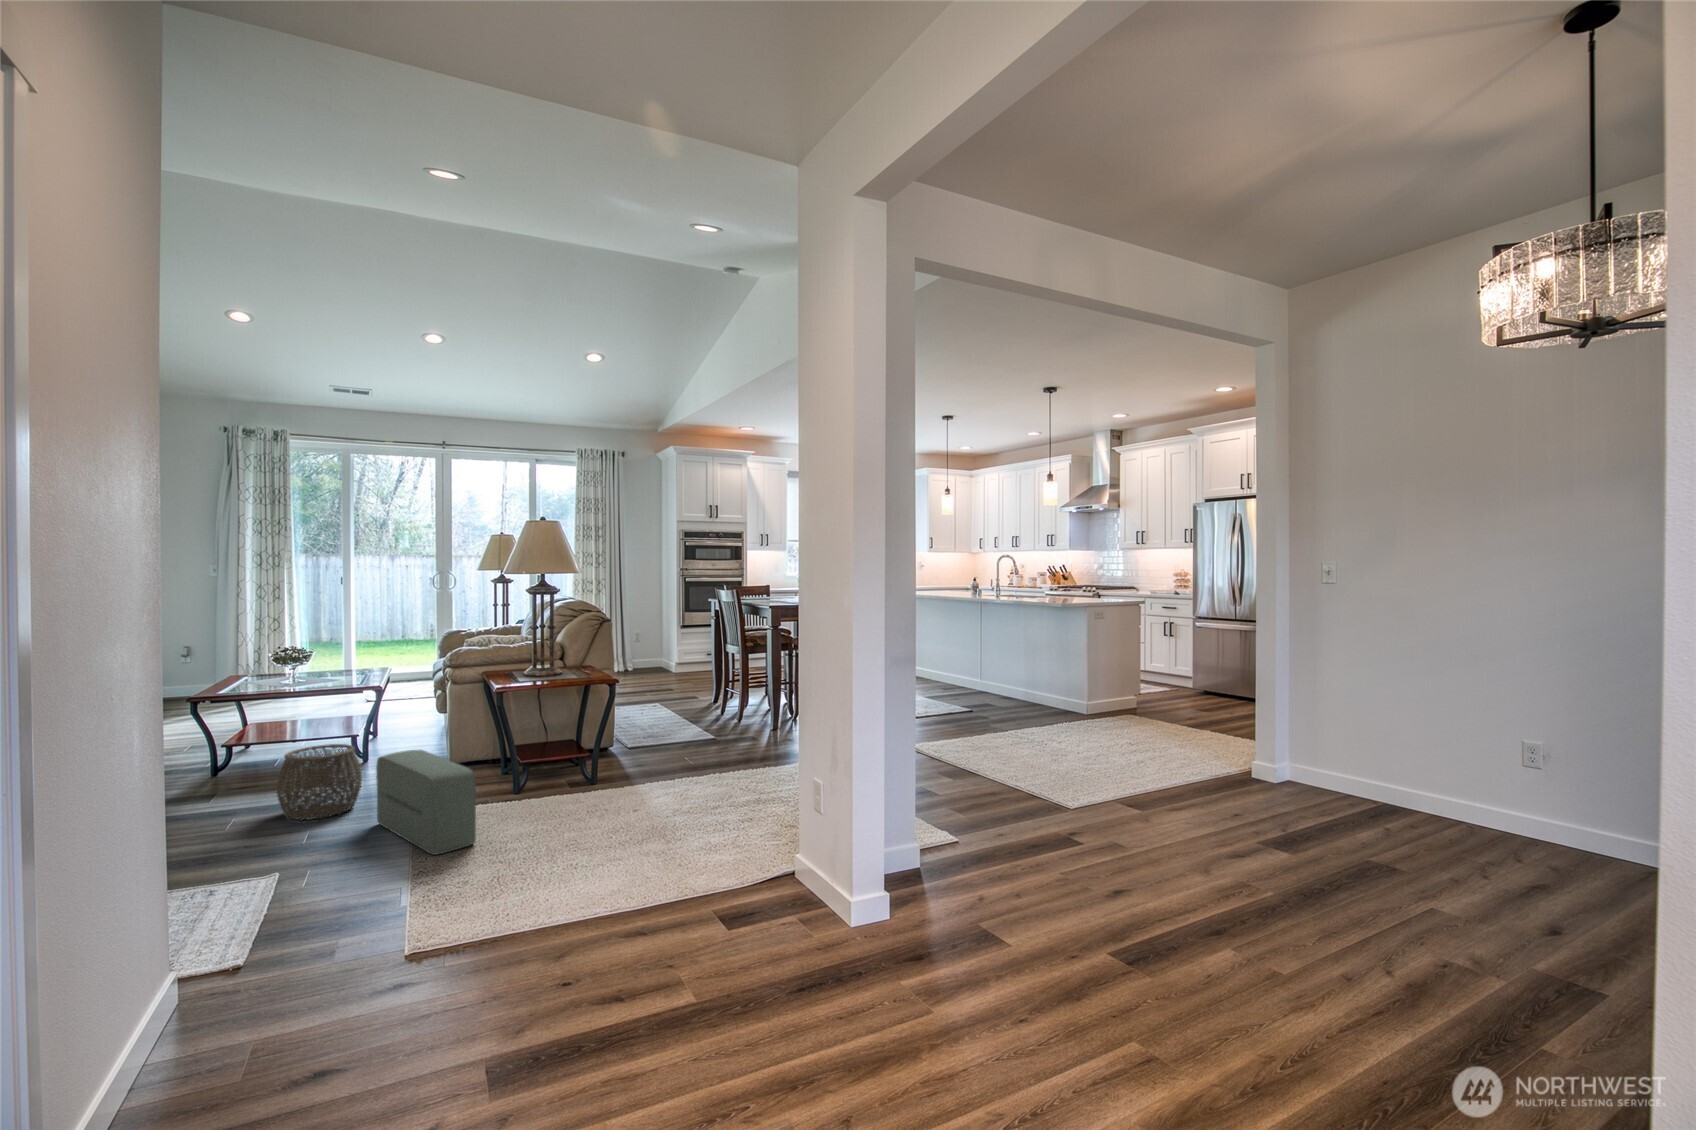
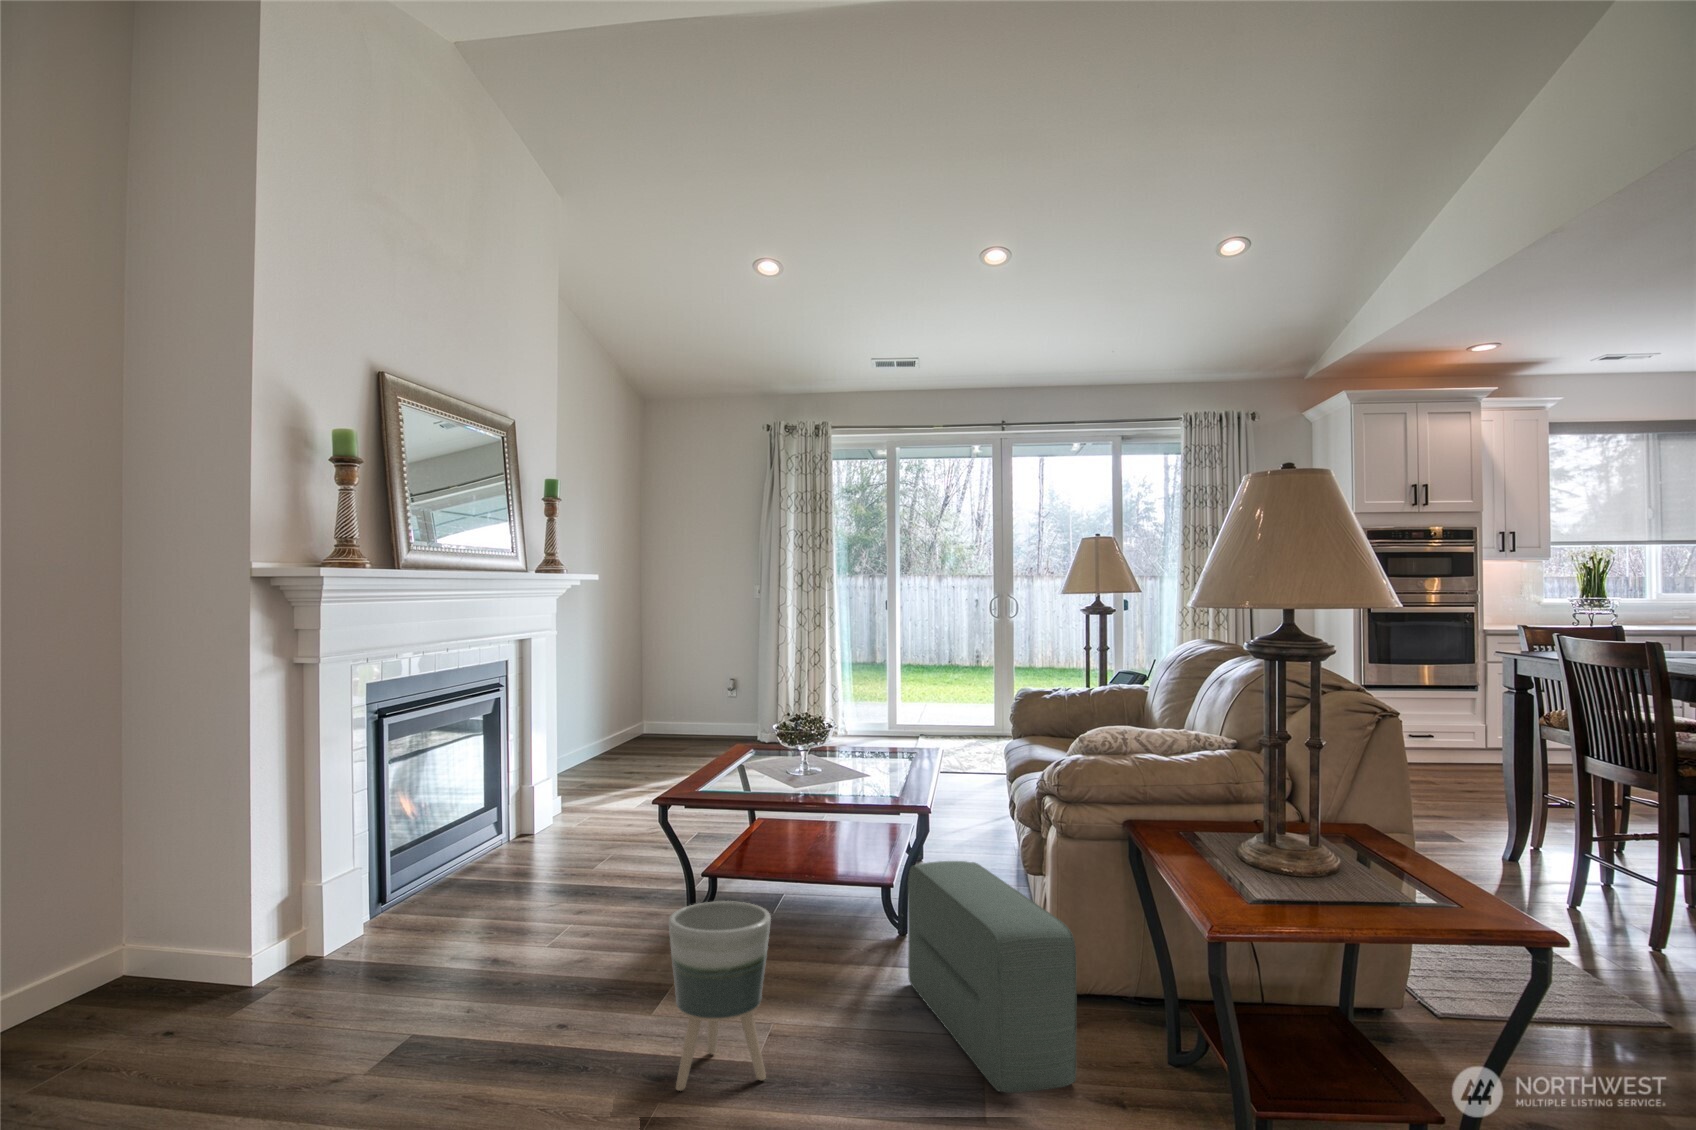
woven basket: present [276,744,362,820] -> none [776,828,891,952]
planter: none [216,789,290,897] -> present [669,901,771,1091]

